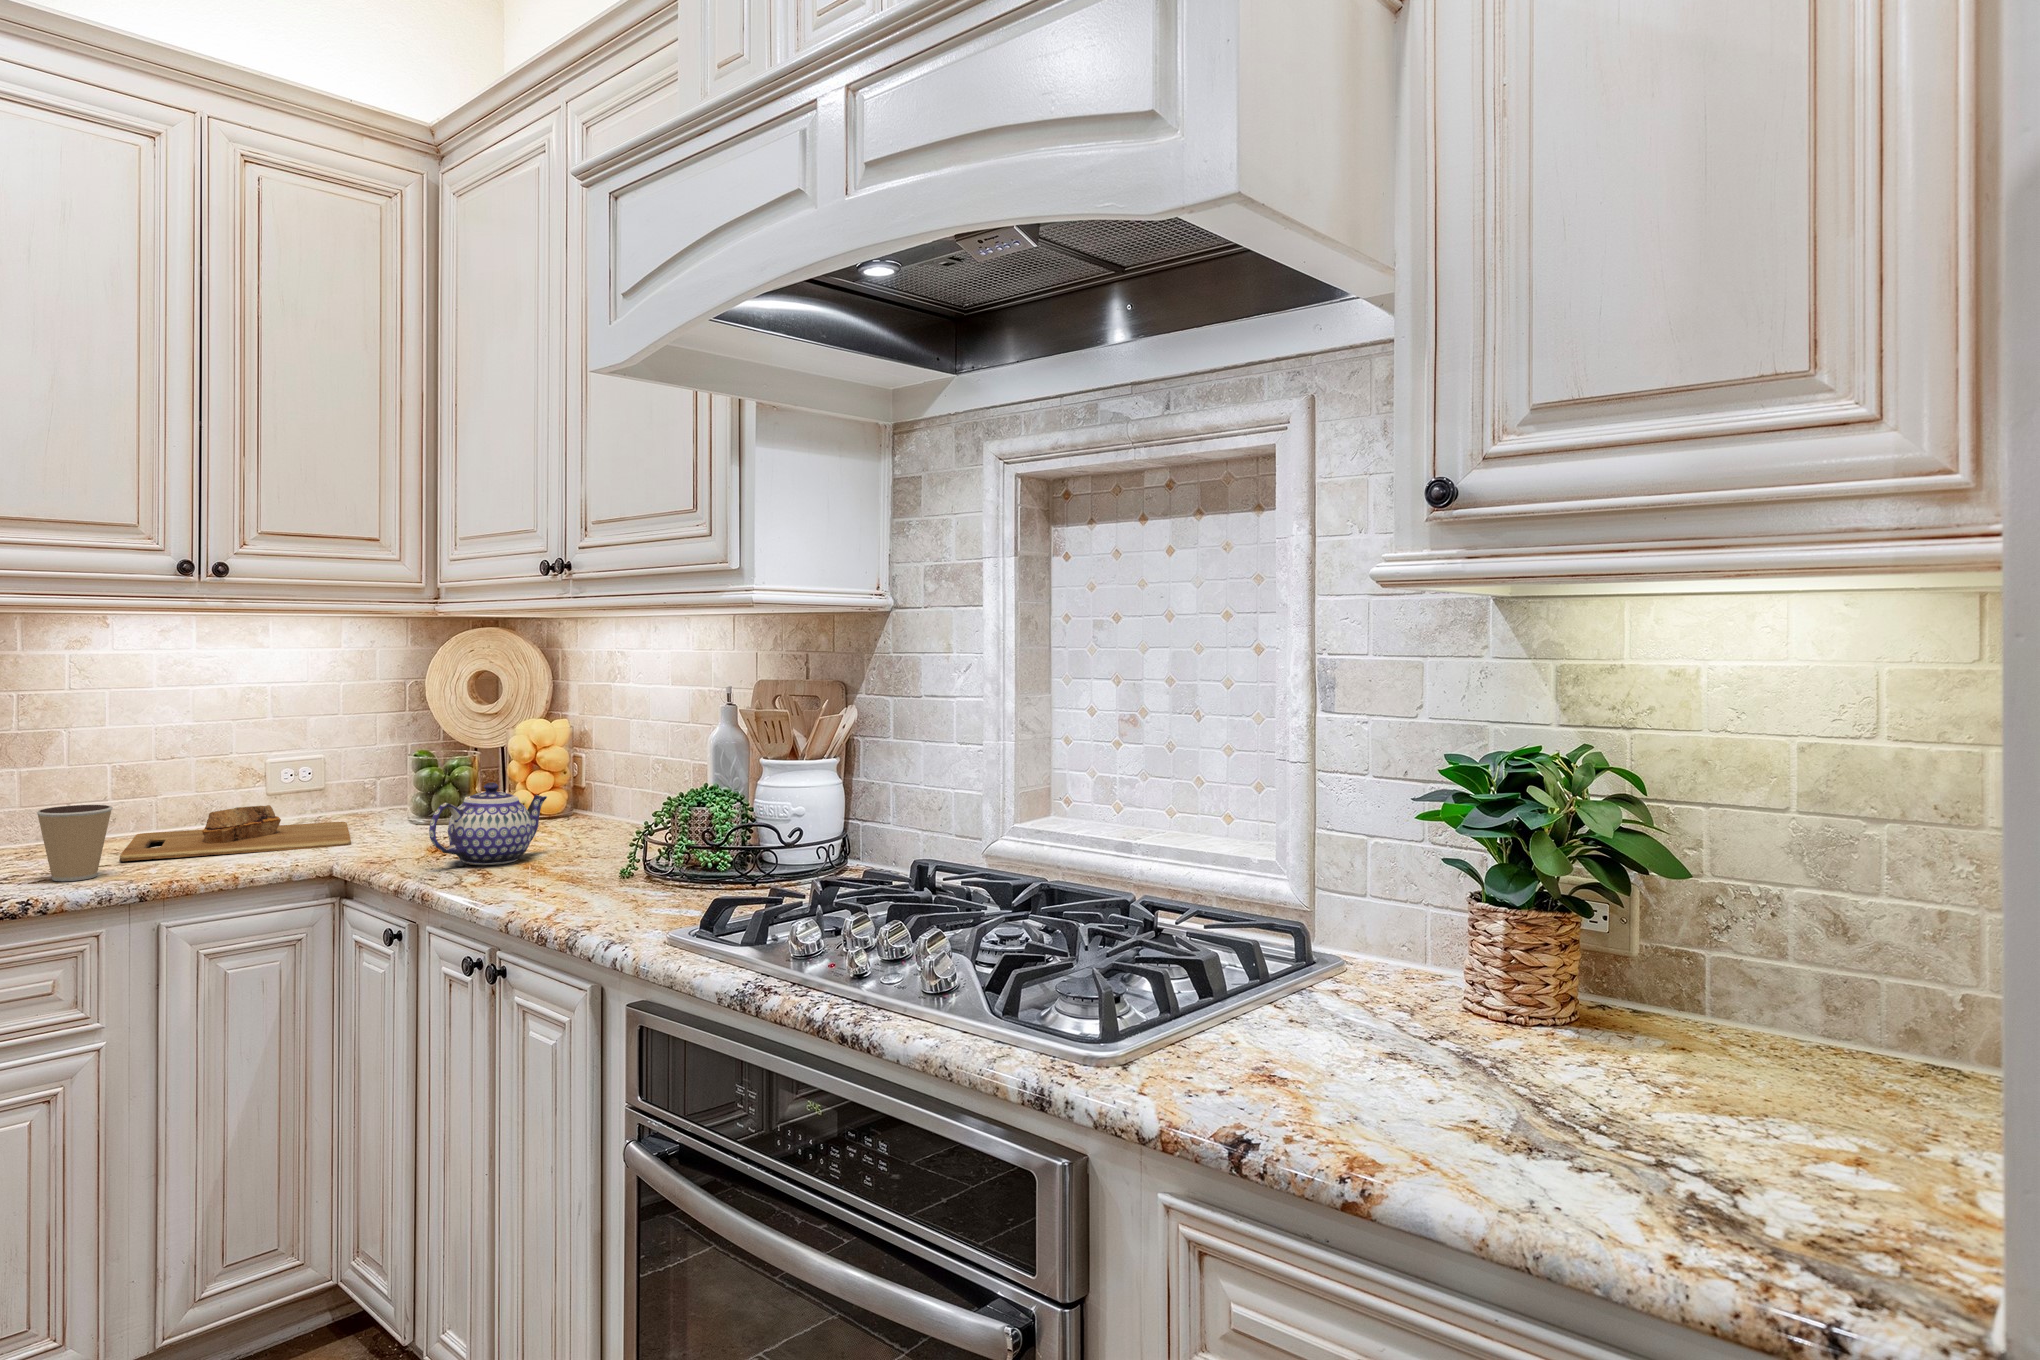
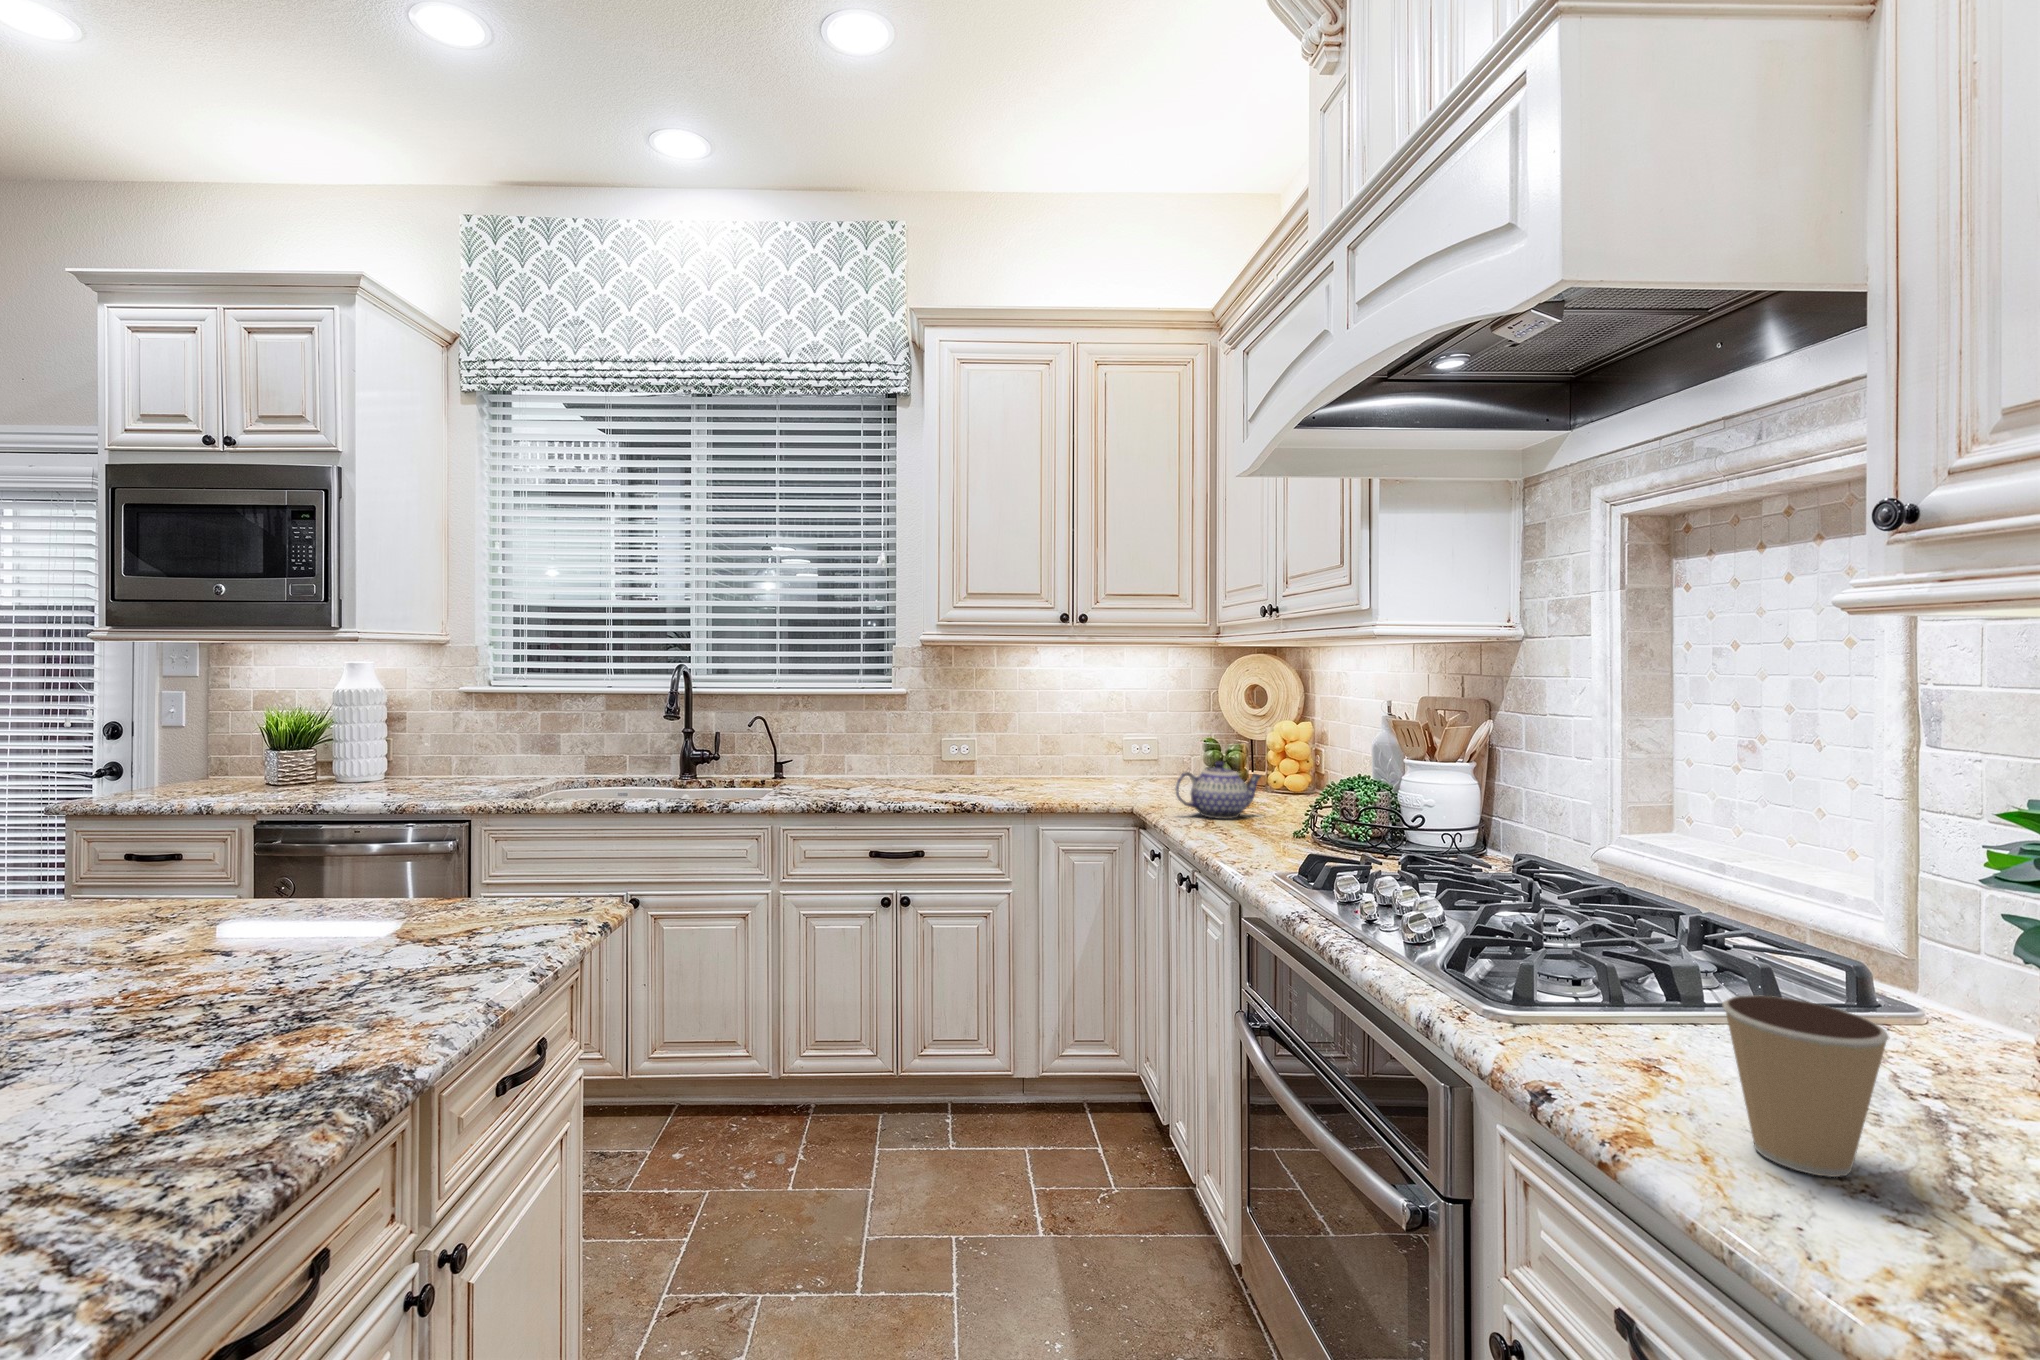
coffee cup: present [37,805,113,881] -> present [1722,995,1889,1177]
cutting board: present [120,805,351,862] -> none [1027,765,1162,797]

